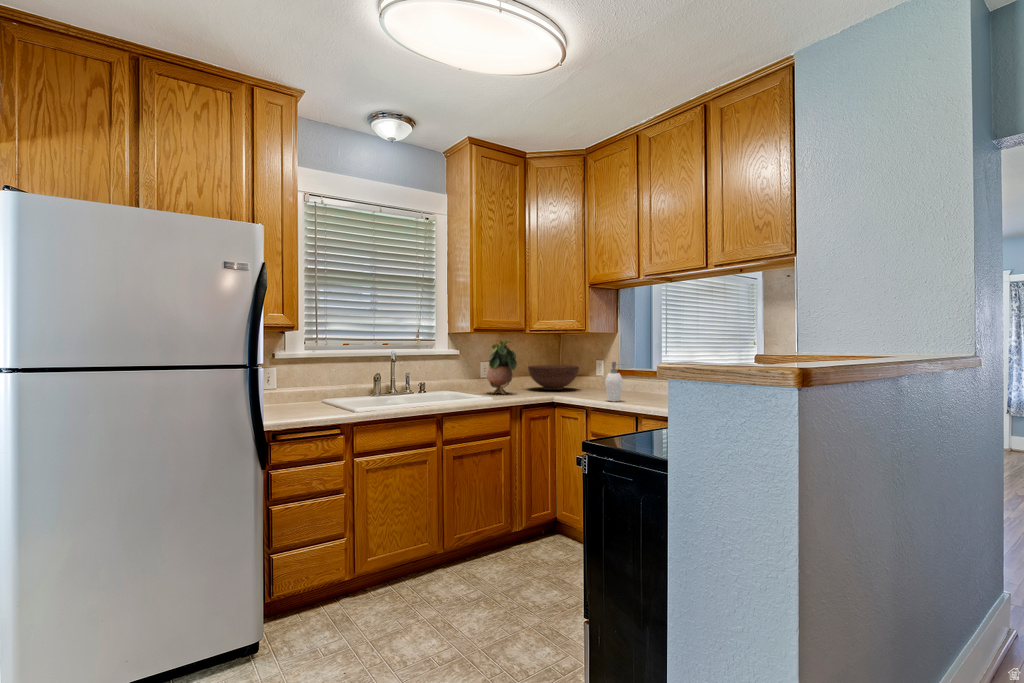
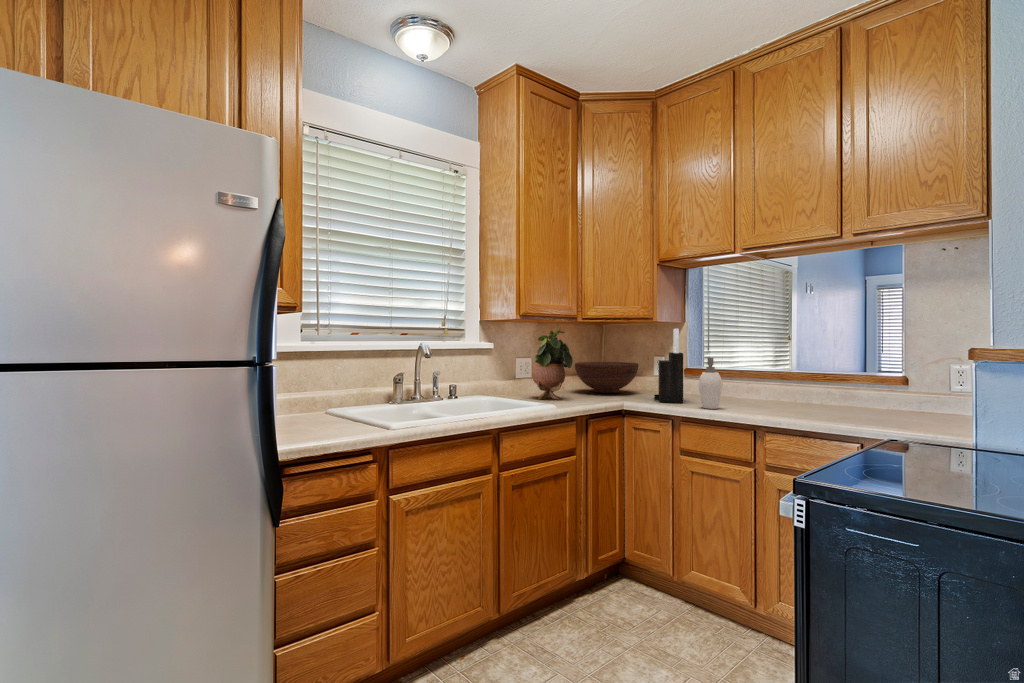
knife block: none [581,339,604,397] -> present [654,328,683,403]

